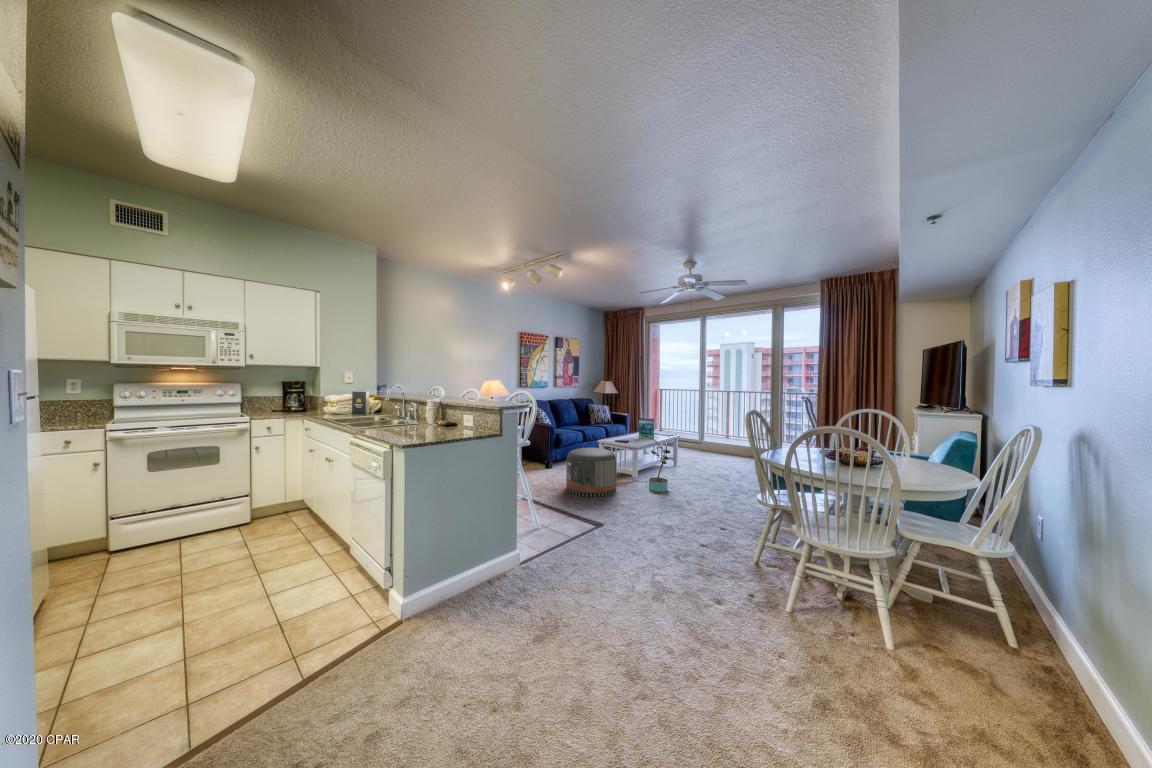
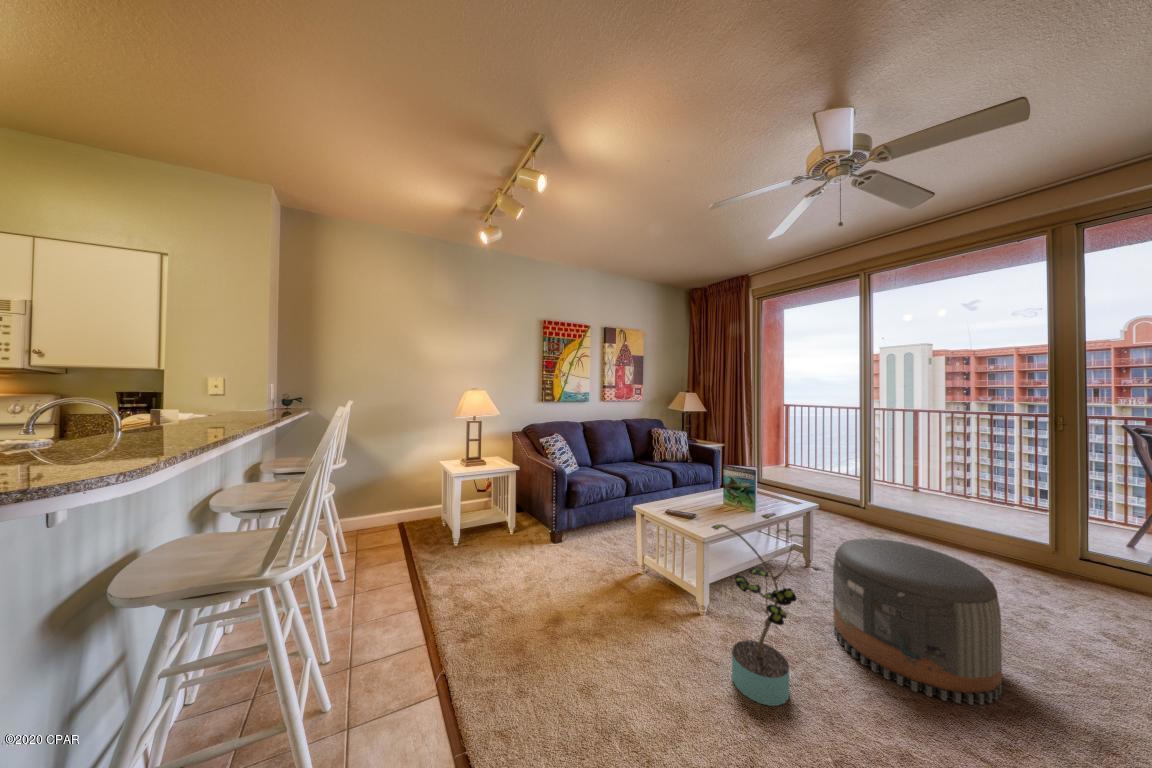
pouf: present [566,448,616,497] -> present [833,539,1002,705]

